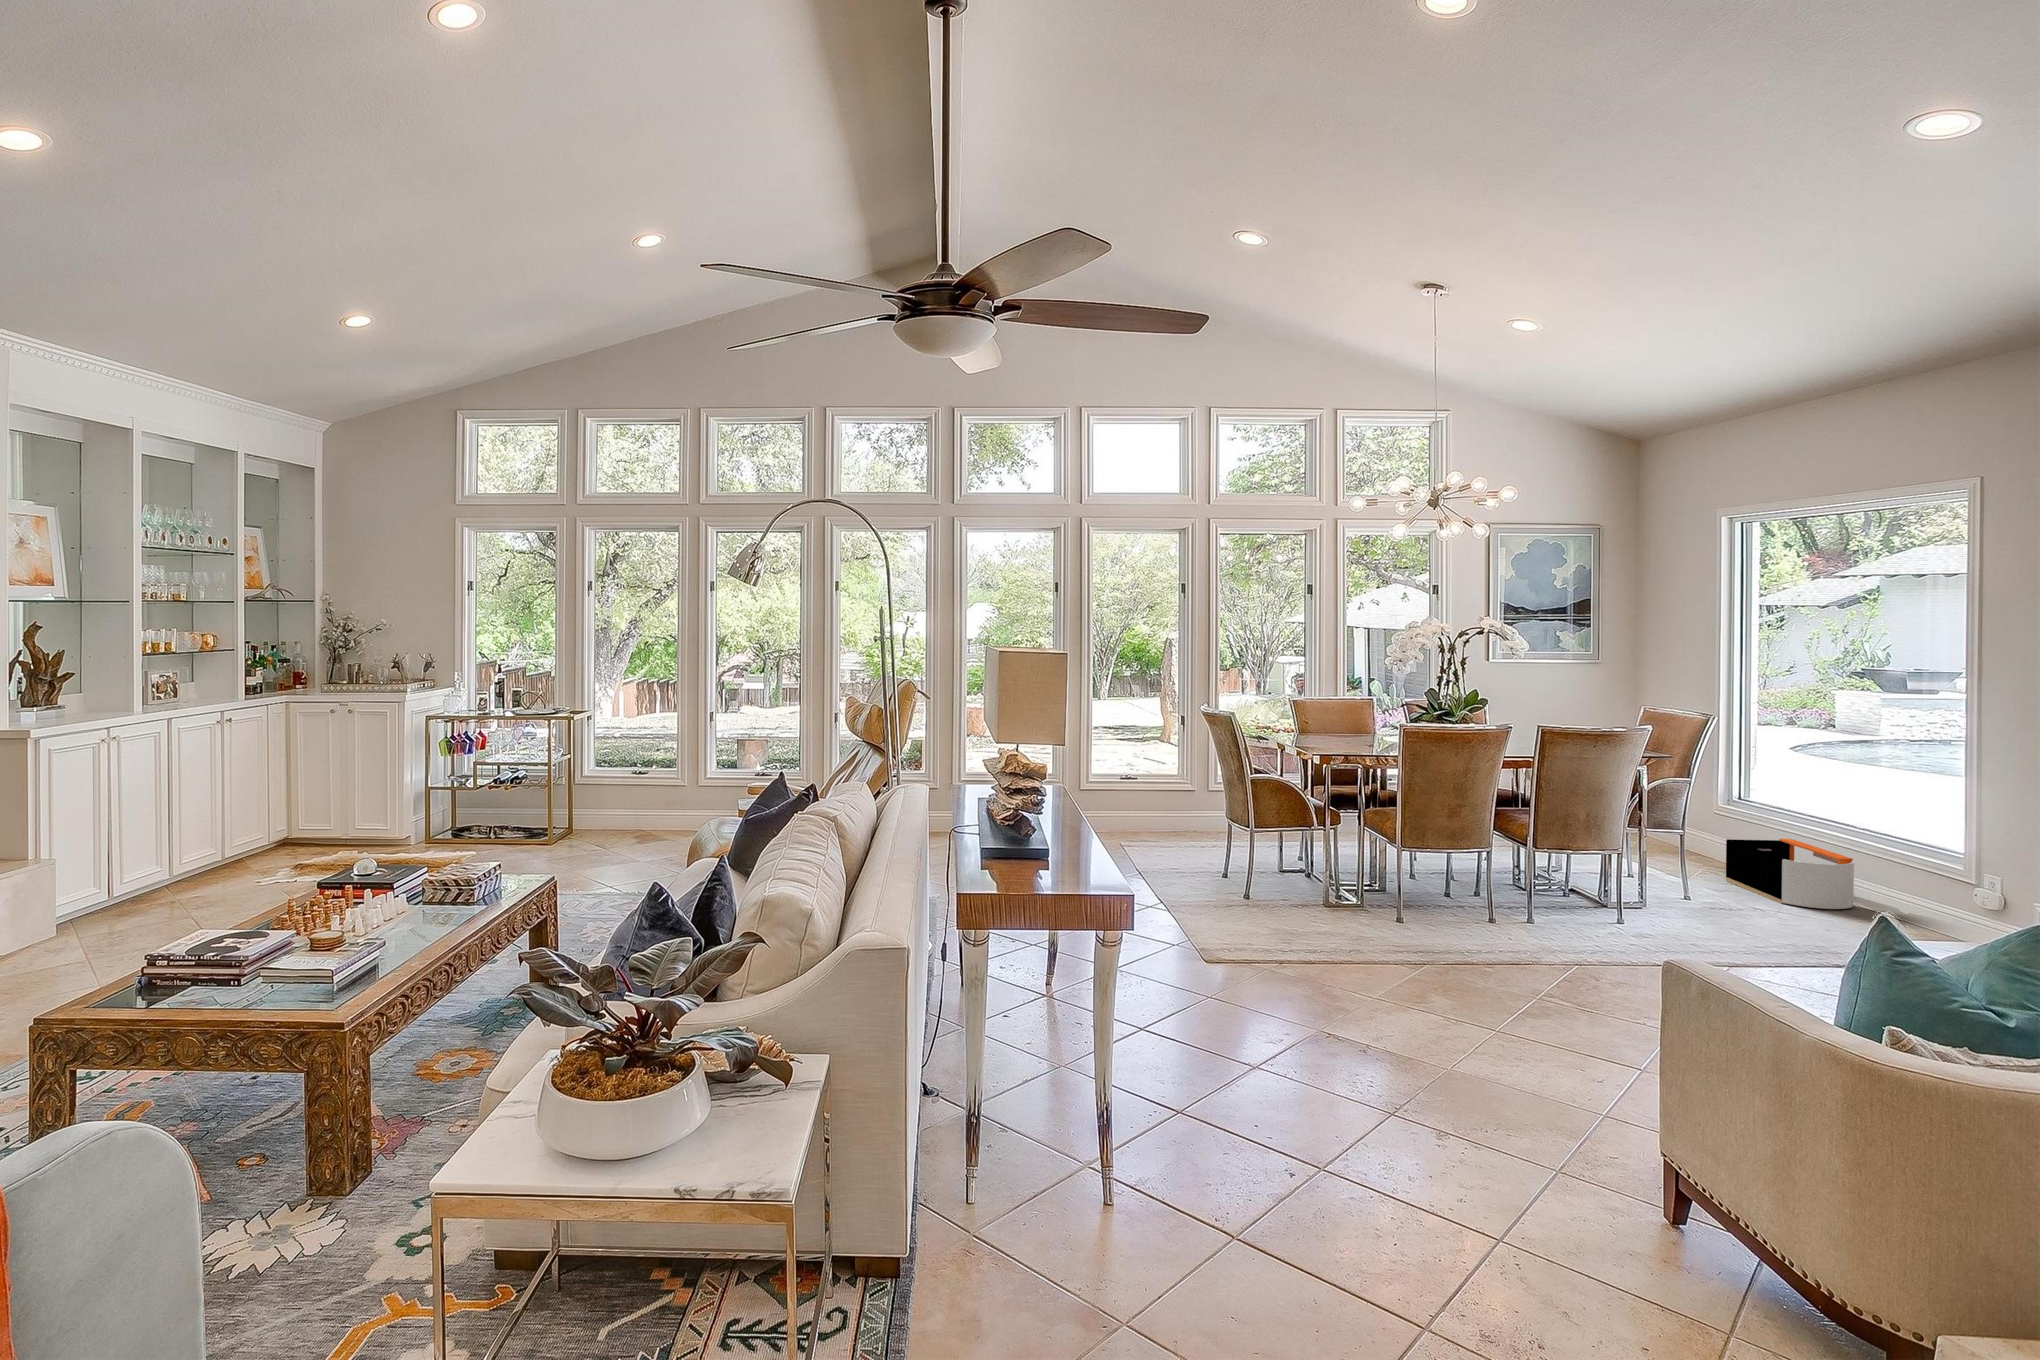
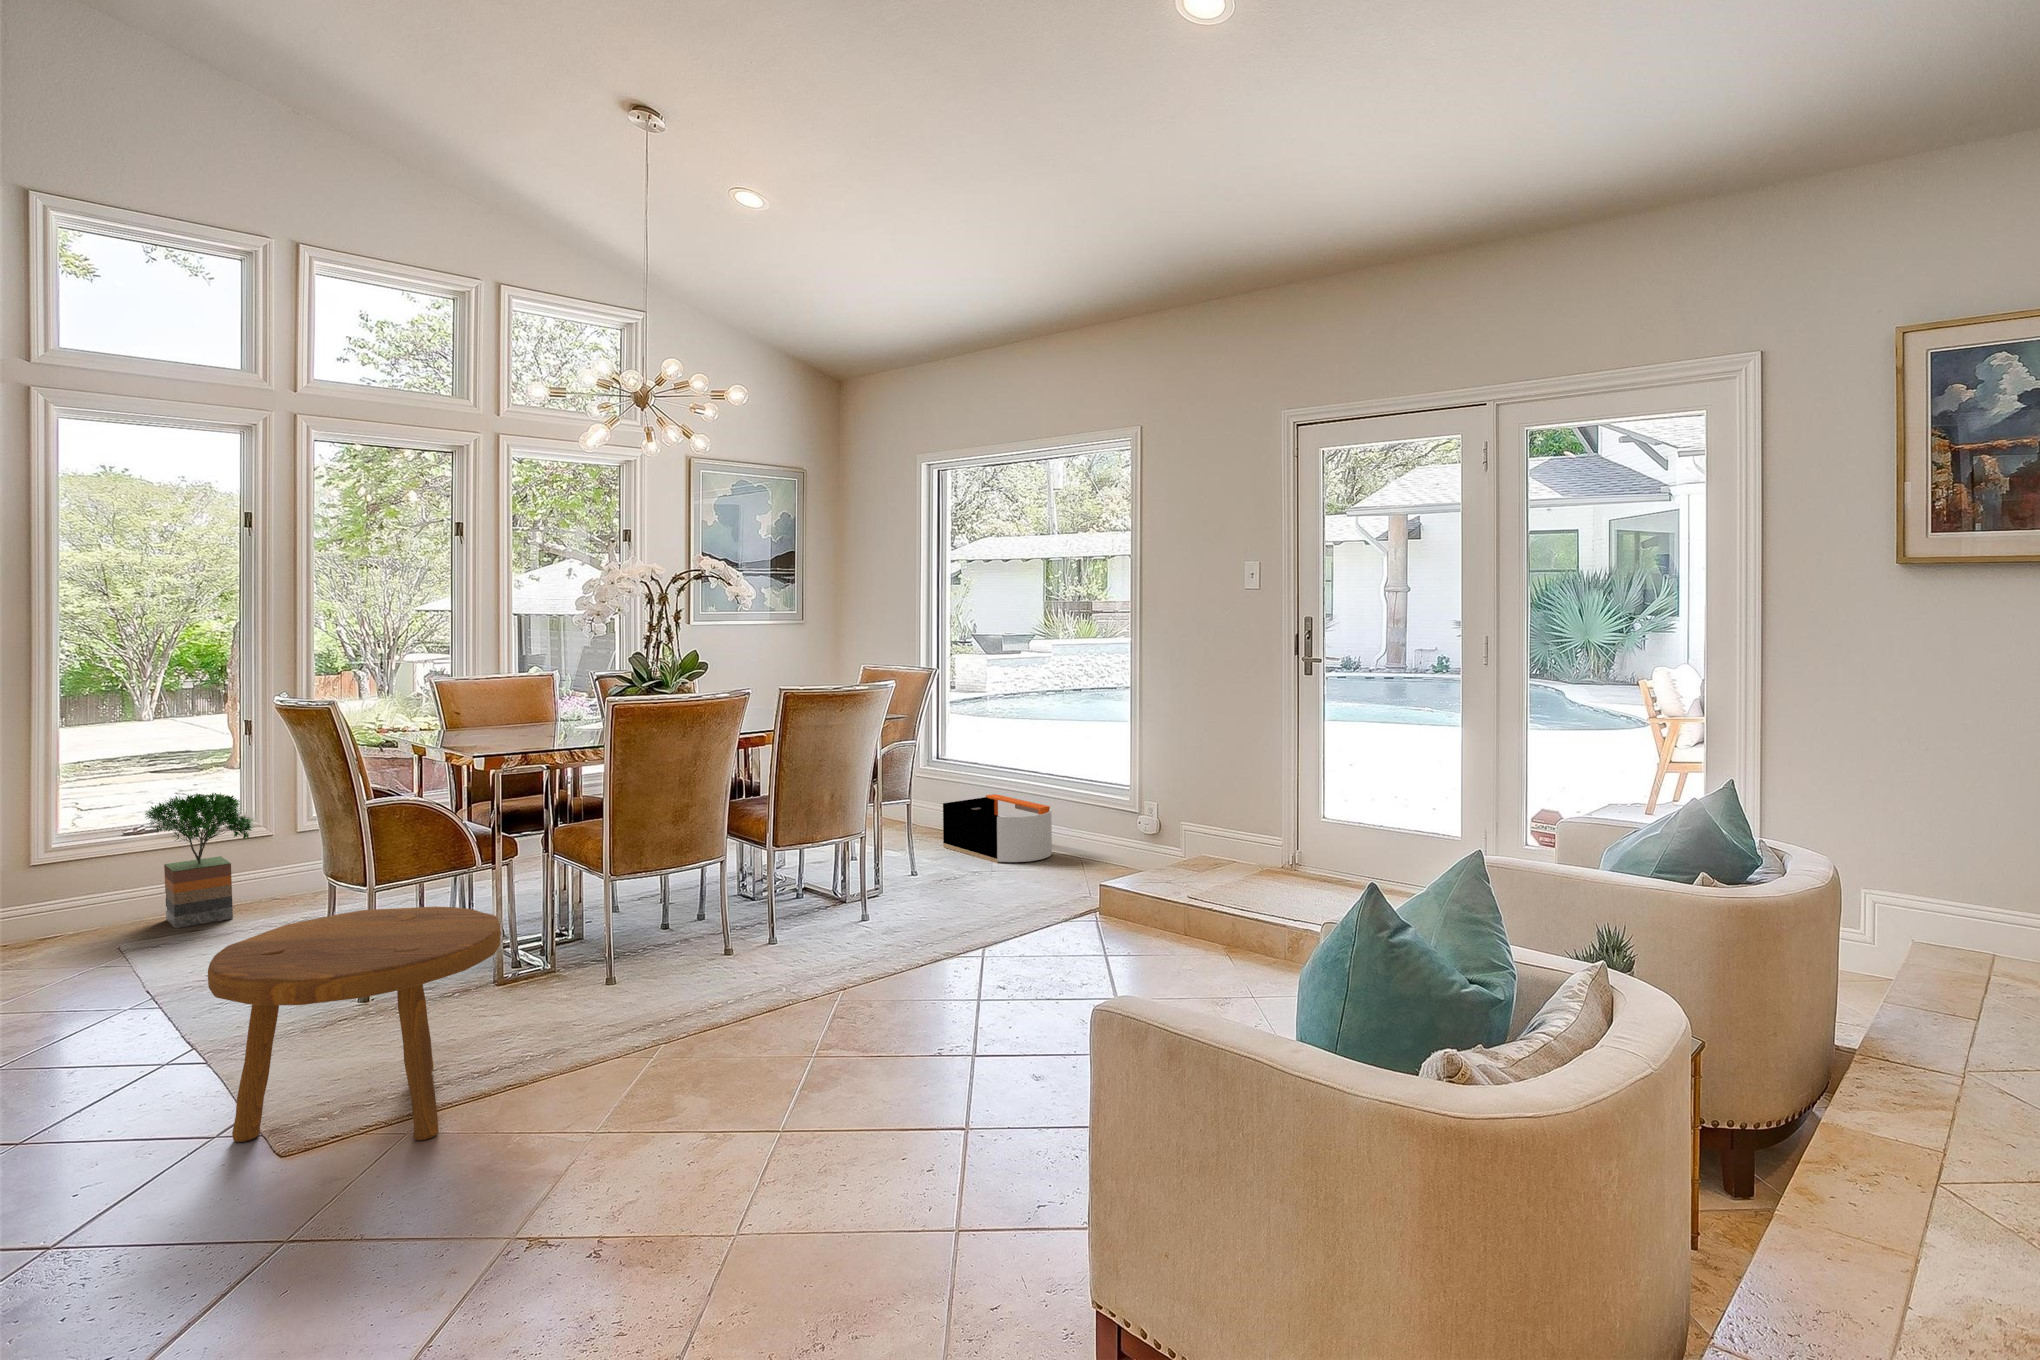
potted tree: none [1130,758,1187,839] -> present [145,793,253,928]
footstool: none [1176,839,1326,978] -> present [208,906,501,1142]

